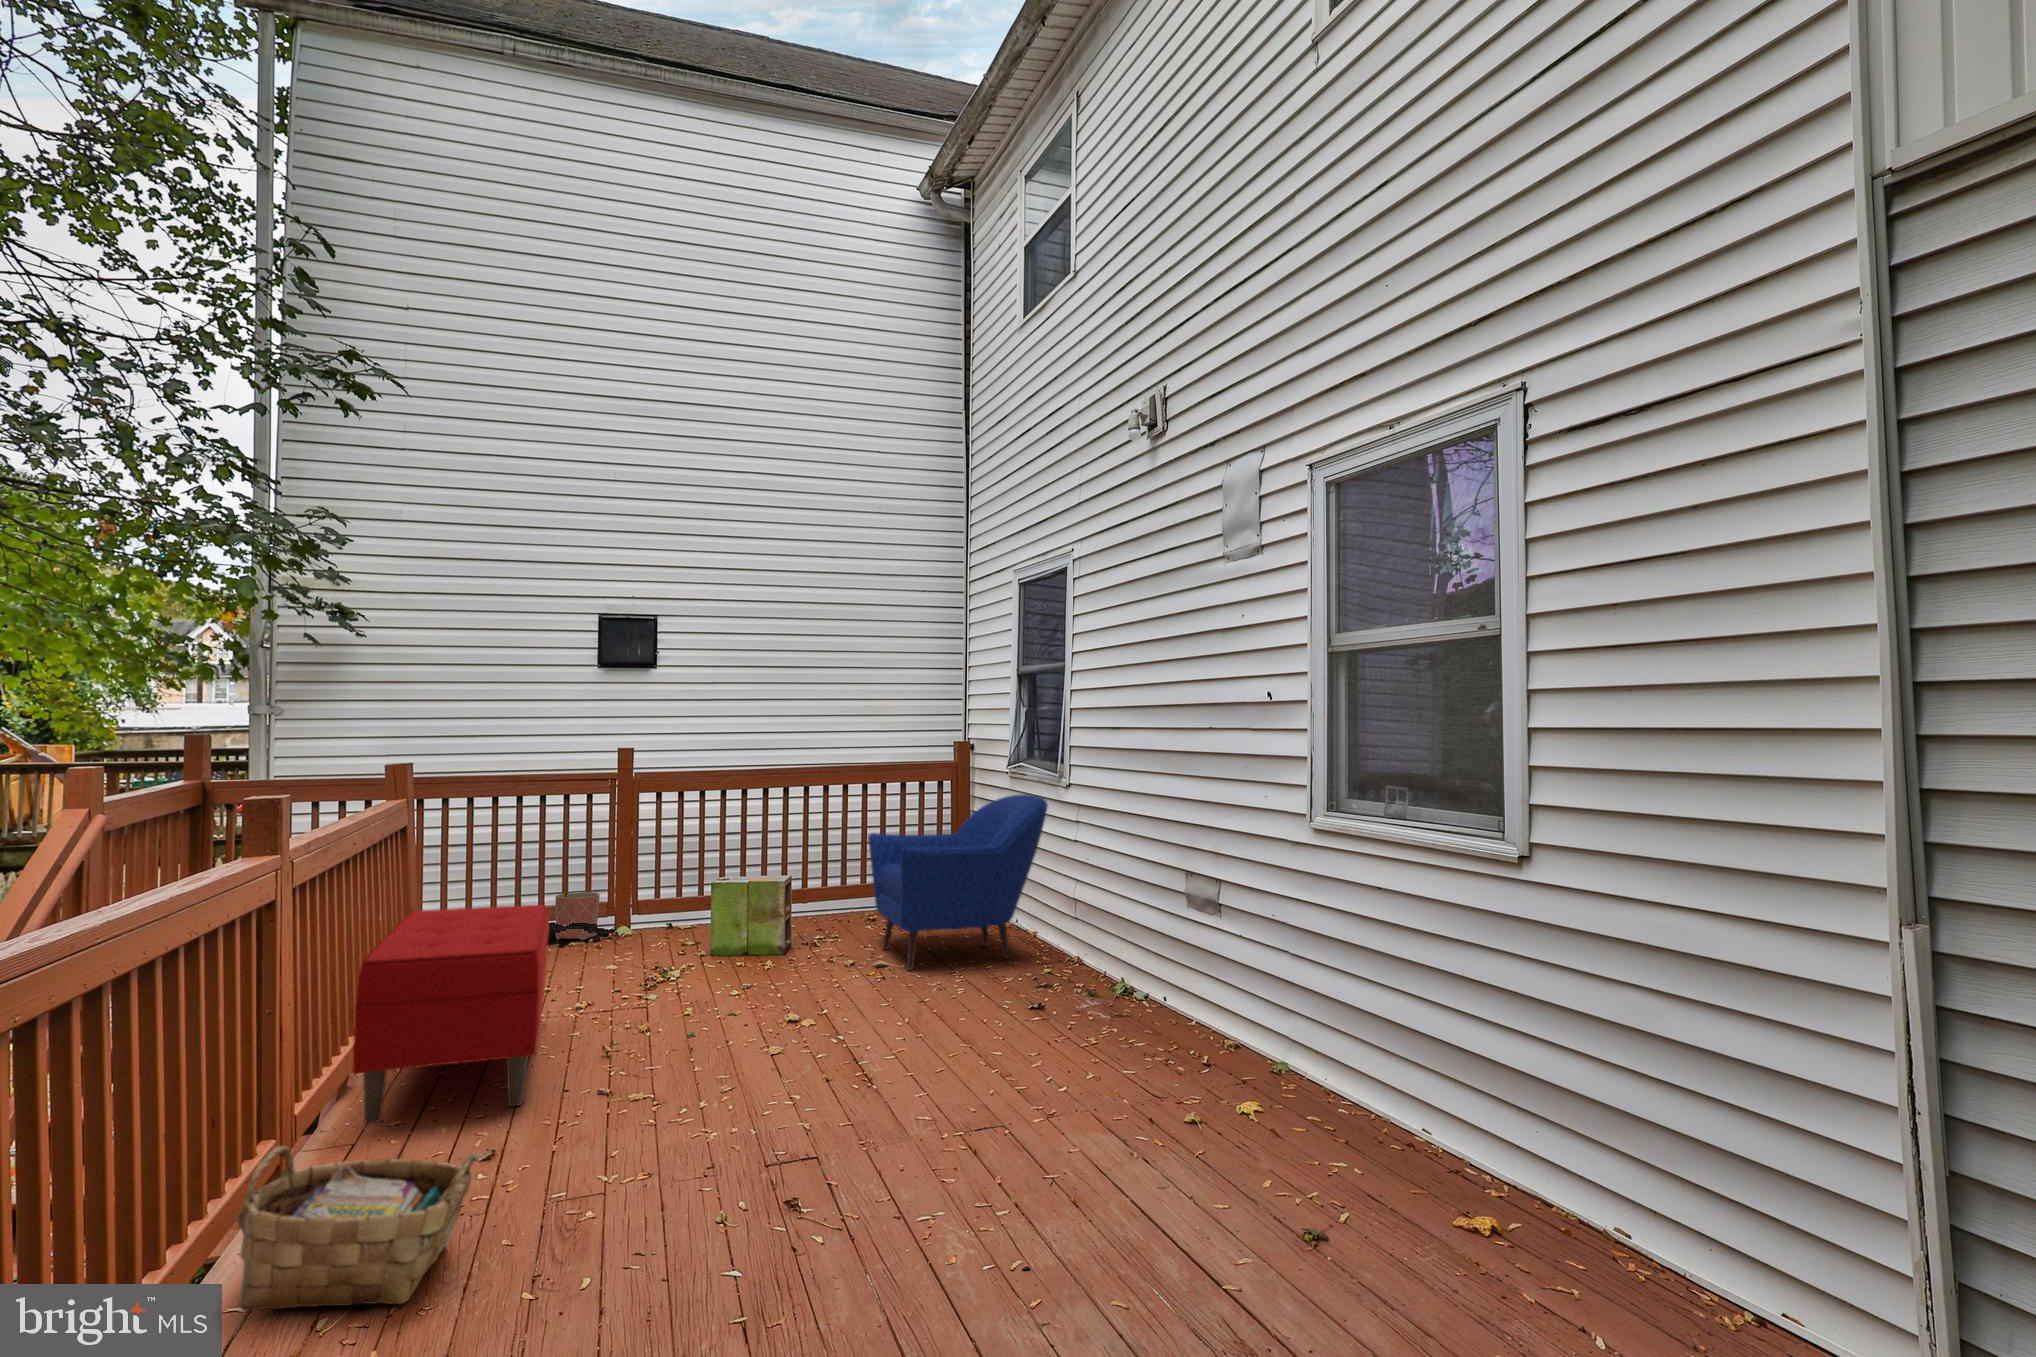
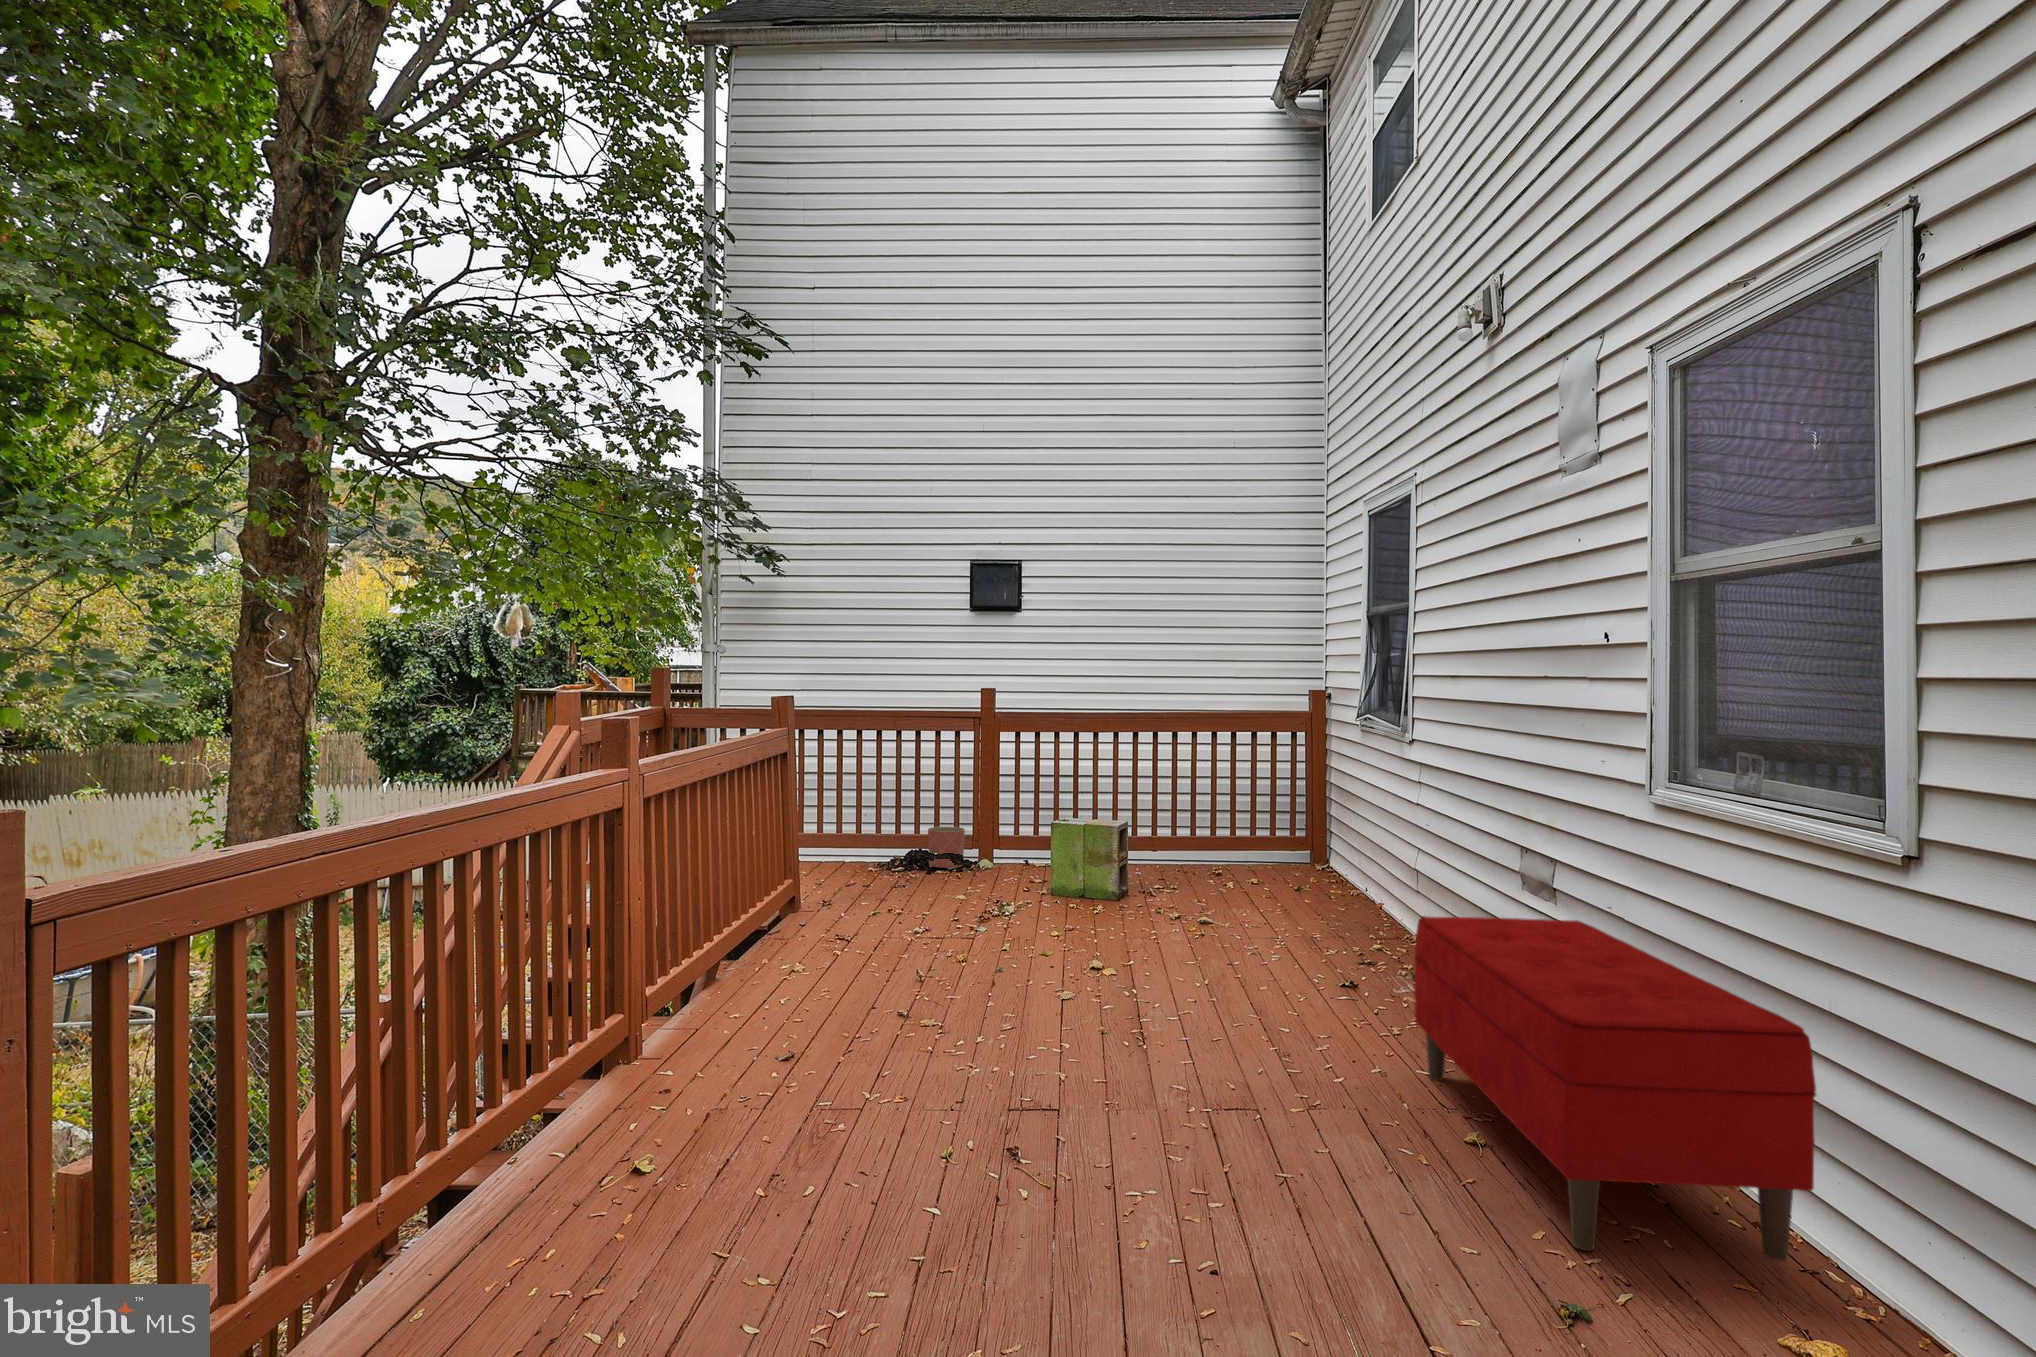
armchair: present [868,794,1048,969] -> none [1200,750,1388,926]
bench: present [352,904,549,1123] -> present [1414,916,1816,1261]
woven basket: present [236,1146,475,1311] -> none [559,1016,731,1157]

